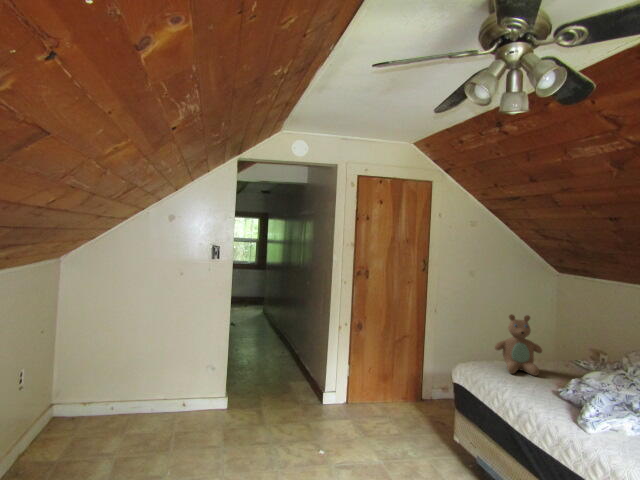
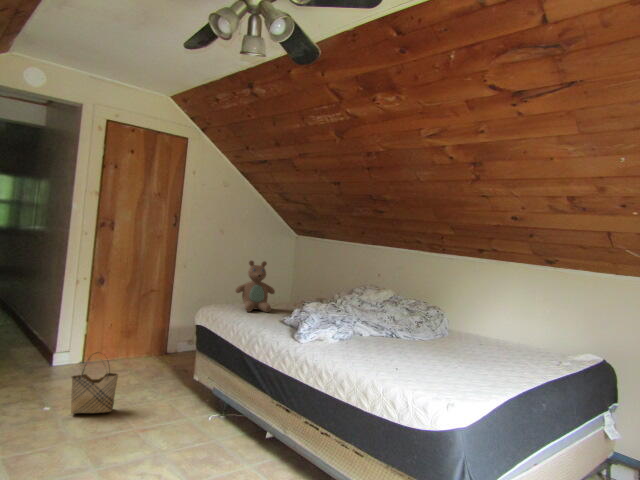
woven basket: none [340,404,381,465] -> present [71,353,118,414]

